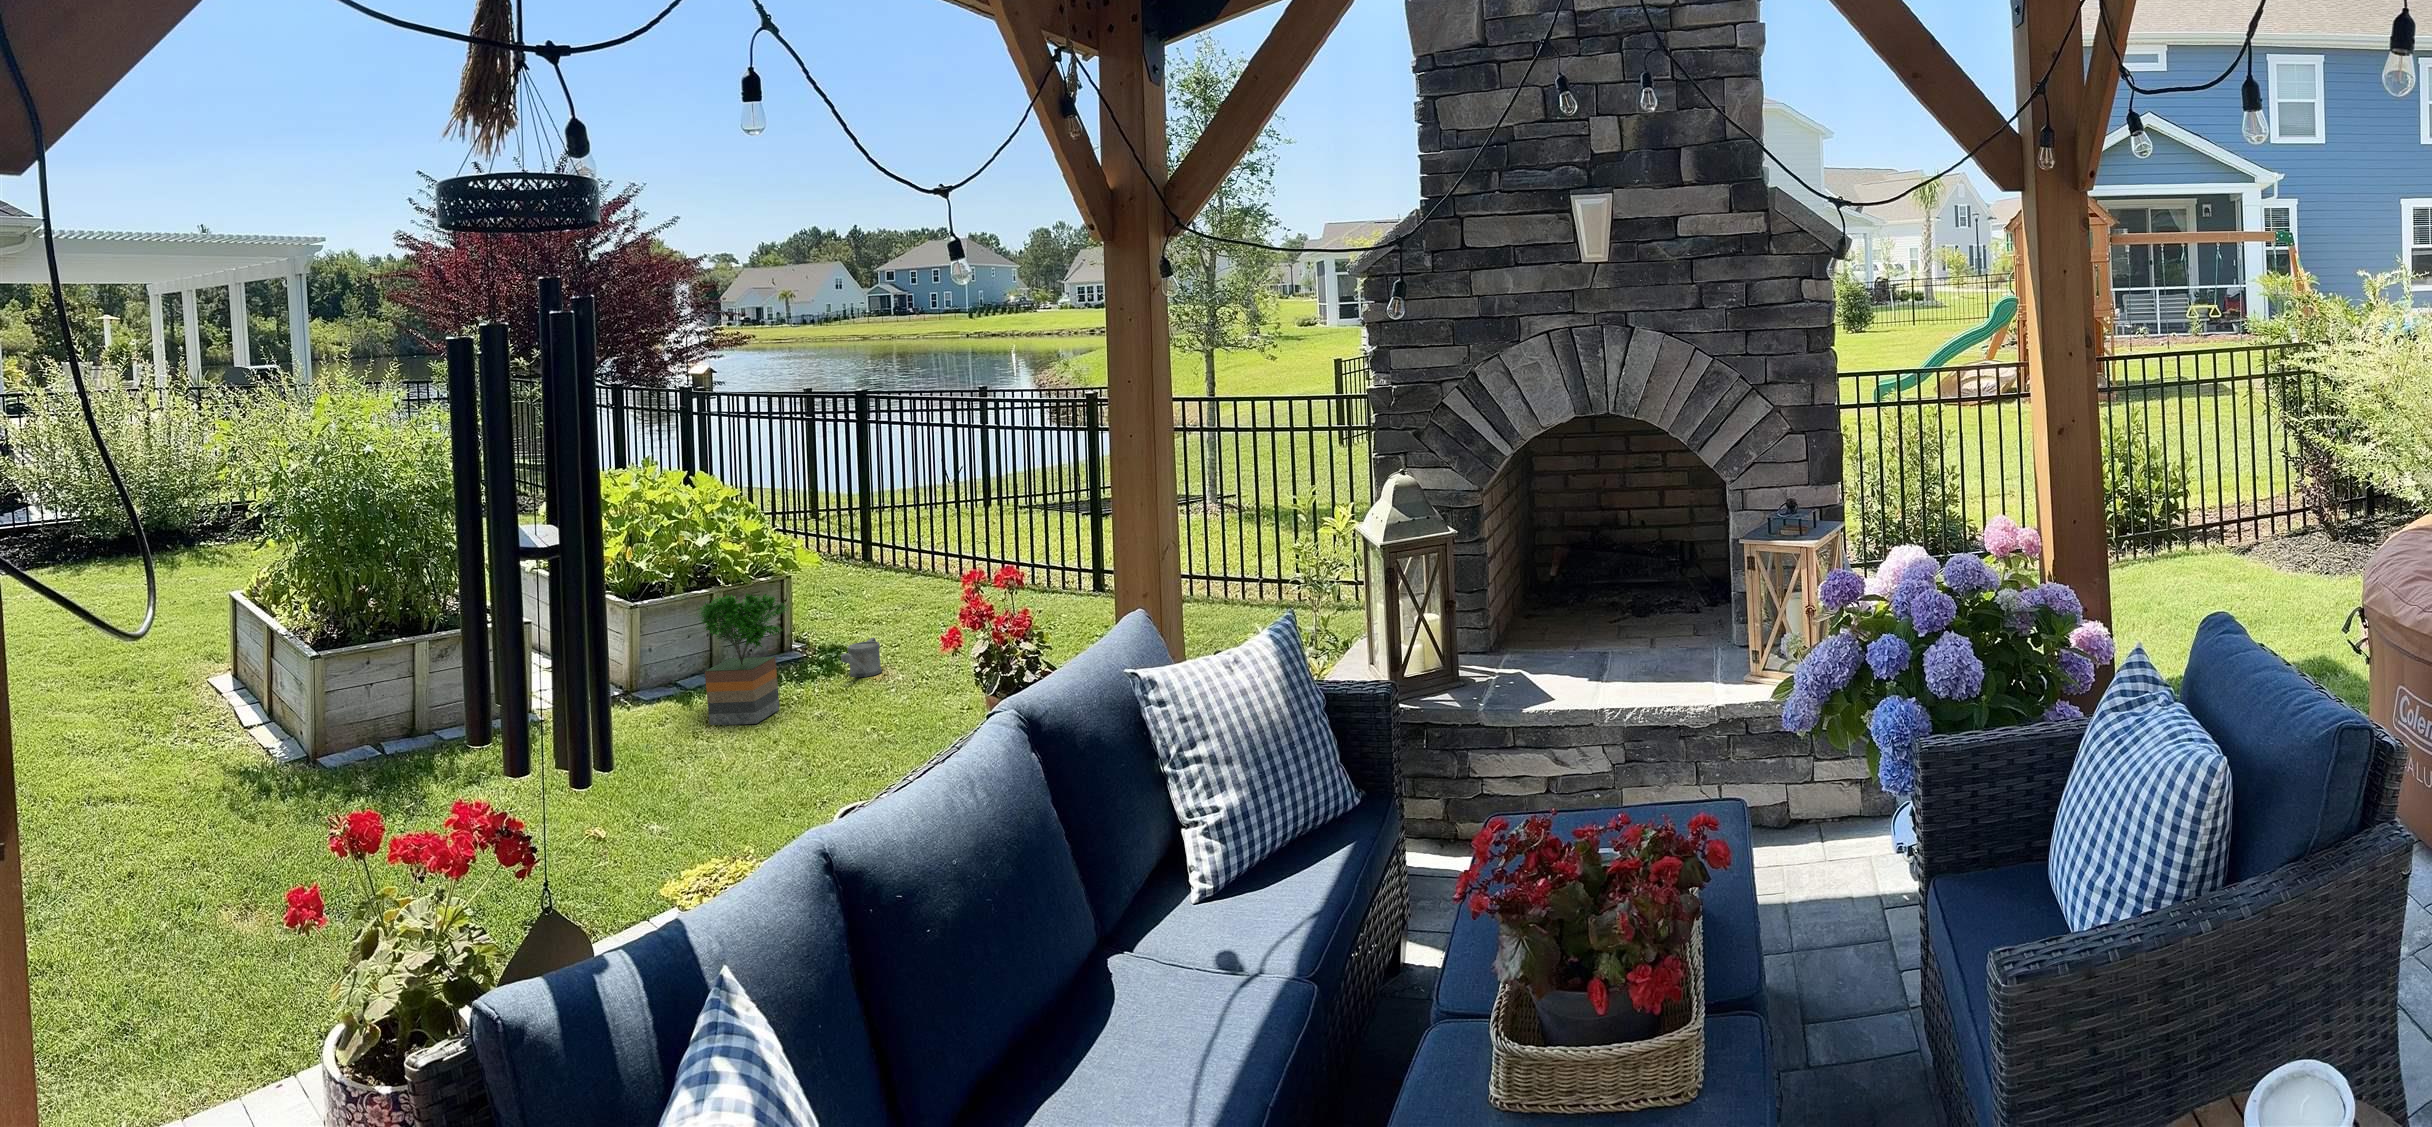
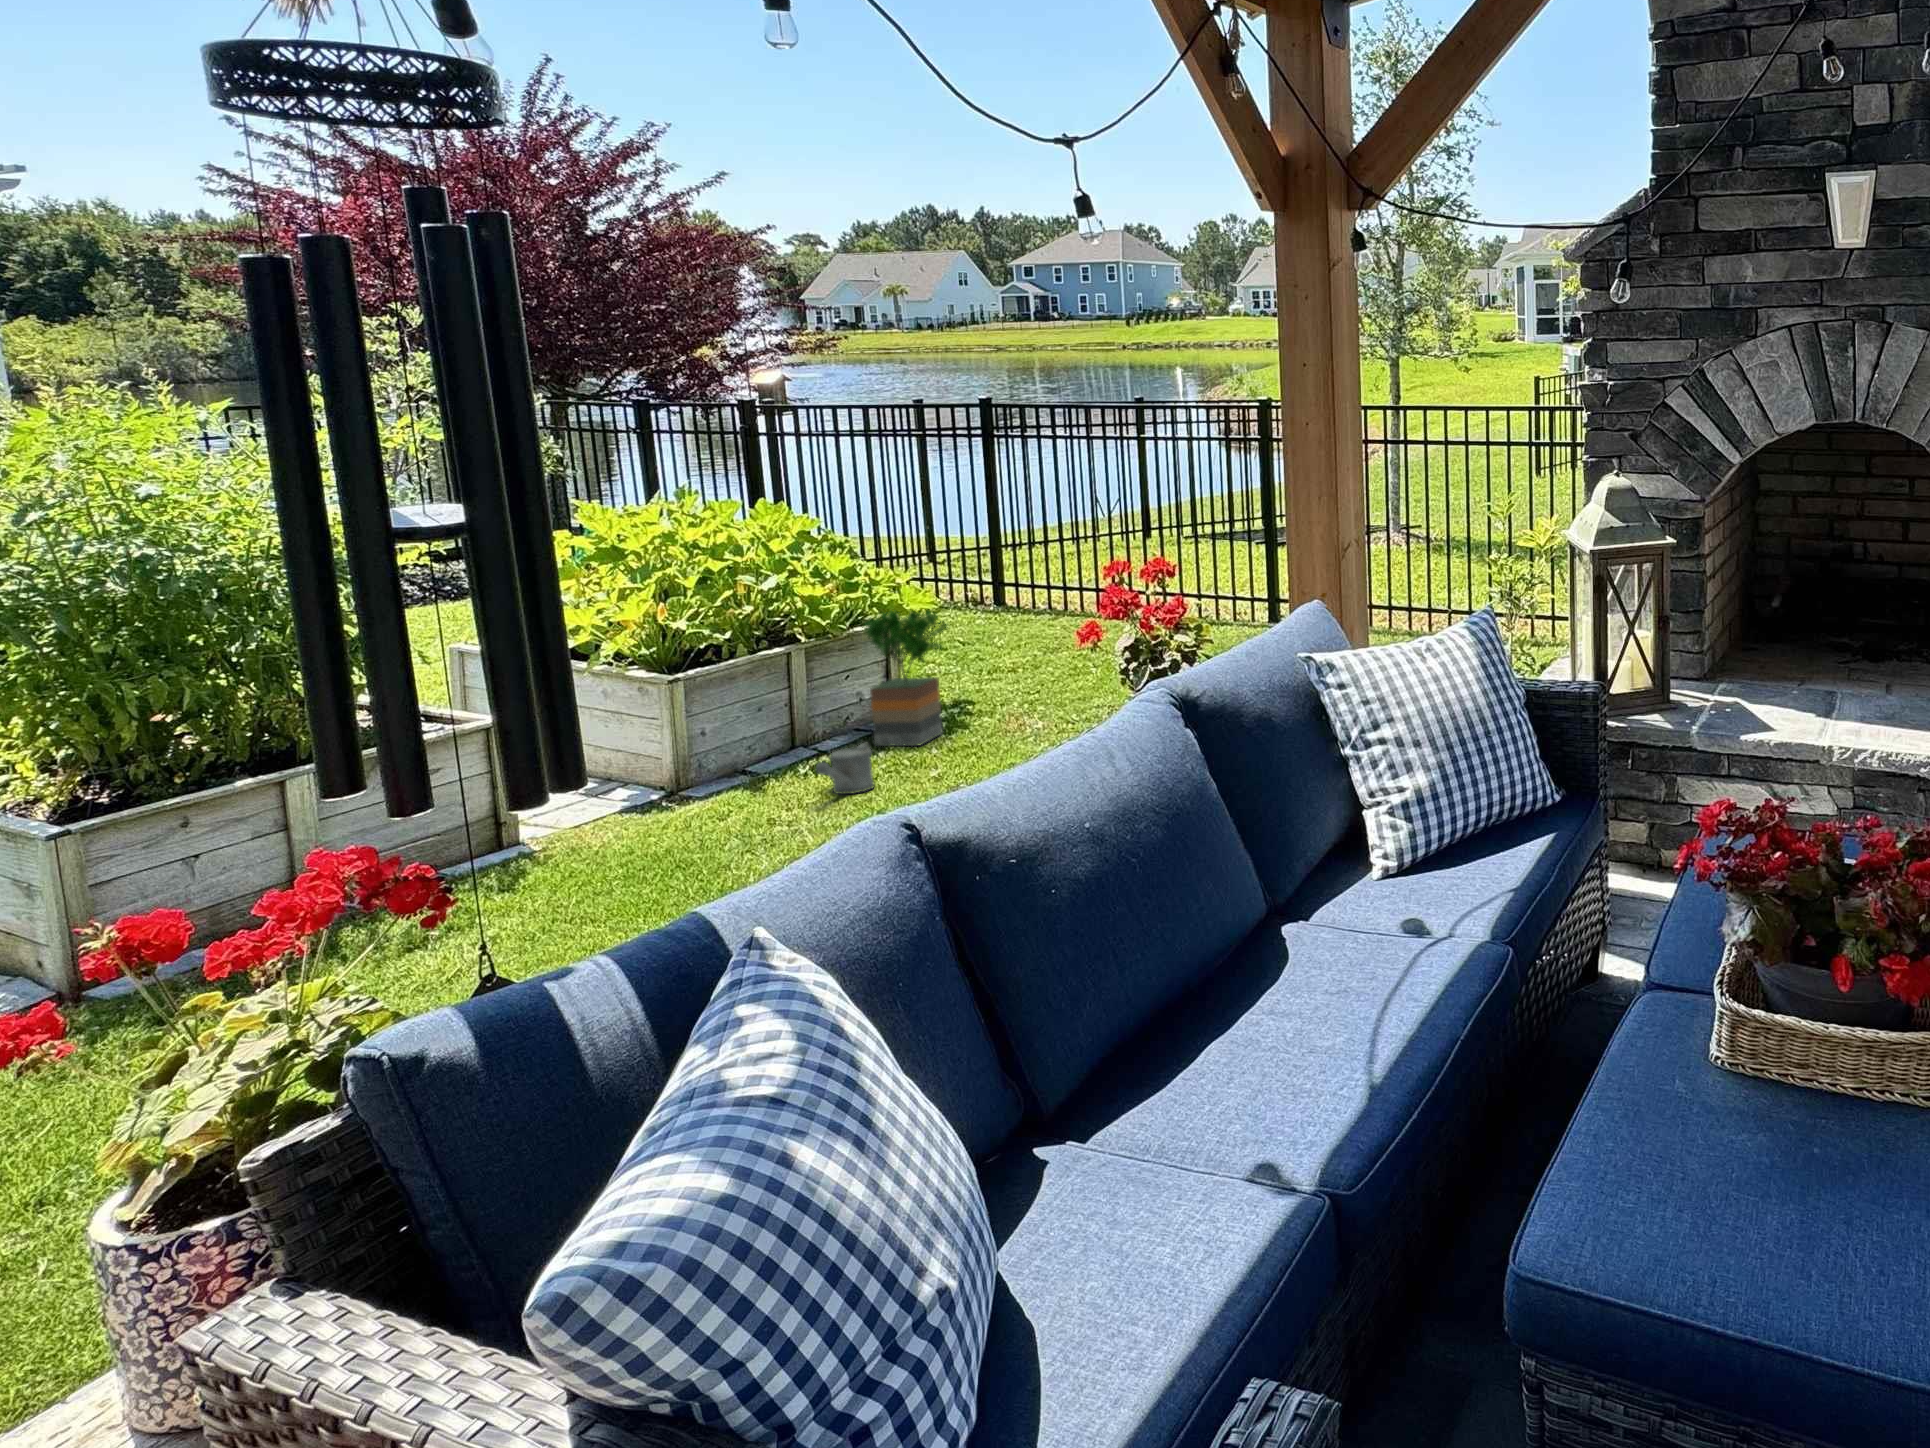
watering can: present [841,638,882,677] -> present [816,743,874,794]

